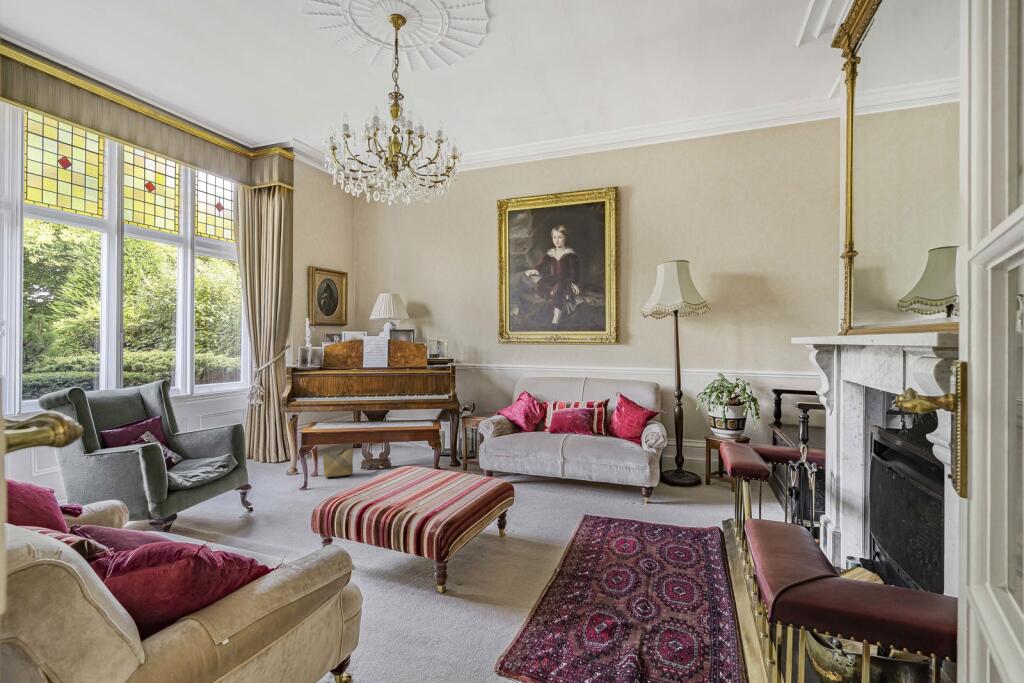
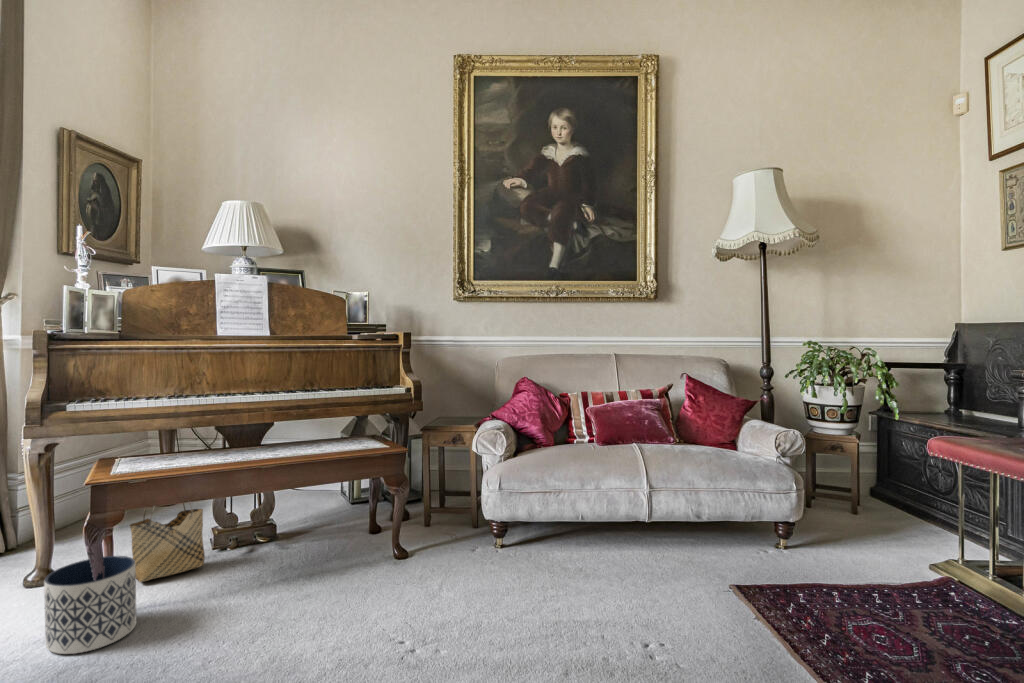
planter: none [285,463,317,497] -> present [44,556,137,654]

